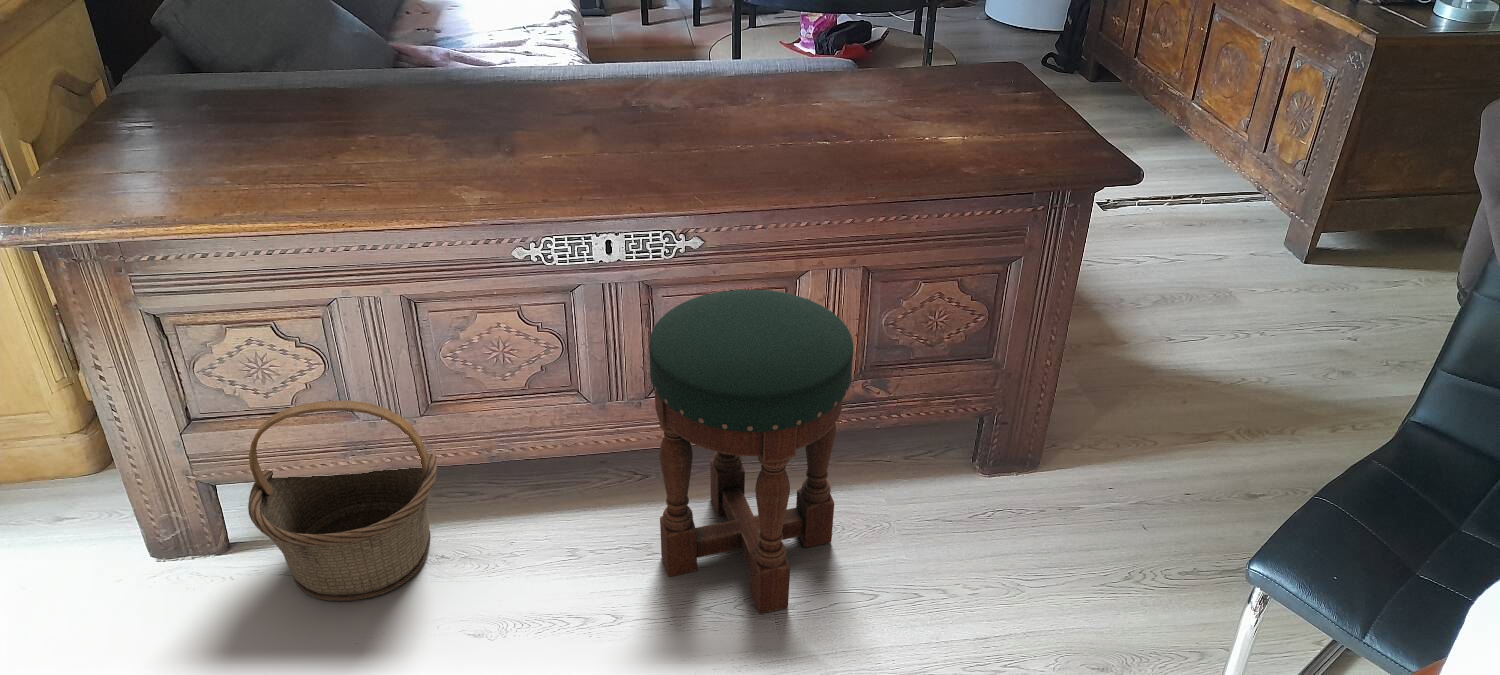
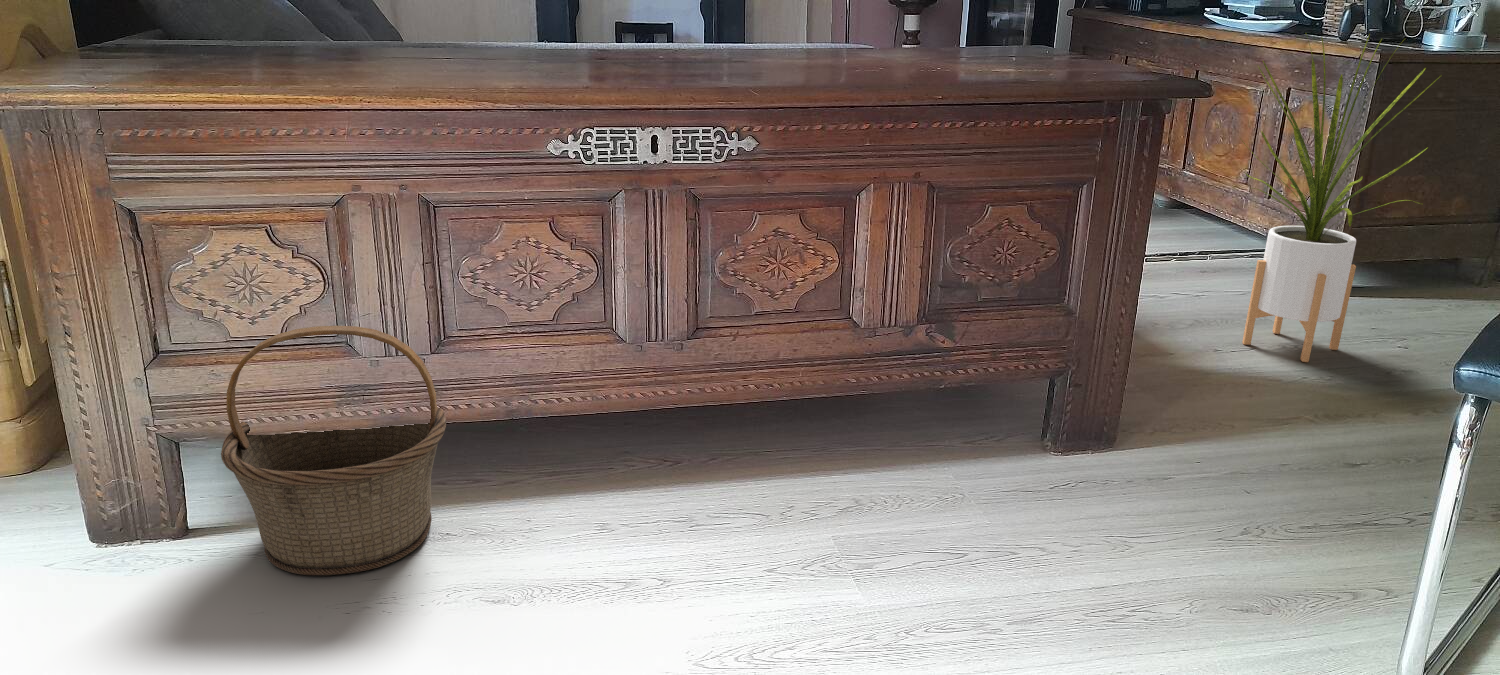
house plant: none [1199,45,1411,356] -> present [1242,35,1440,362]
stool: present [649,290,854,614] -> none [702,205,931,574]

